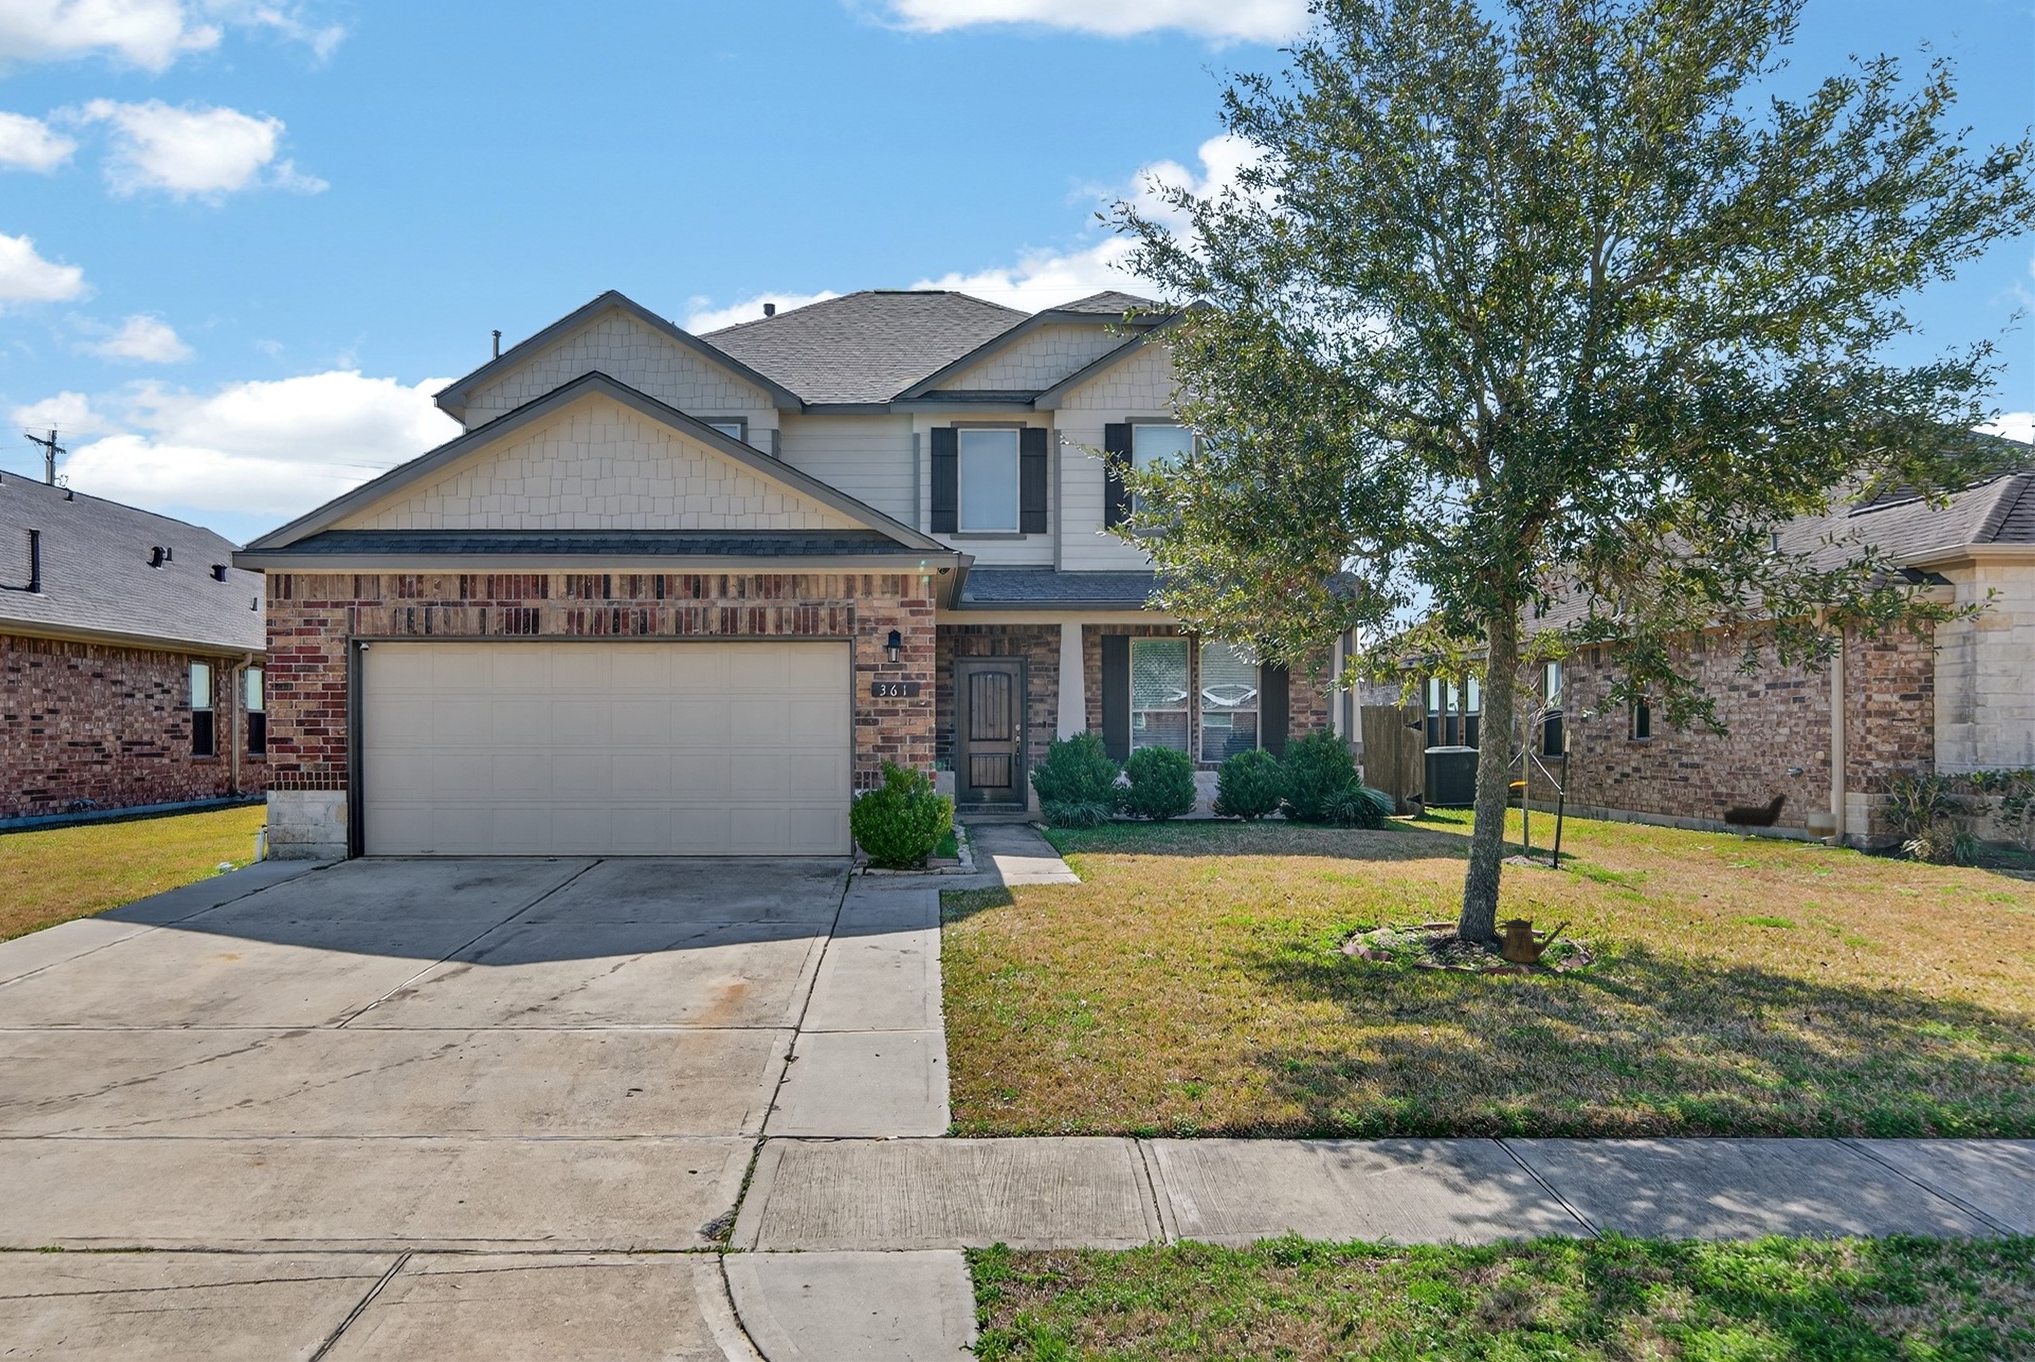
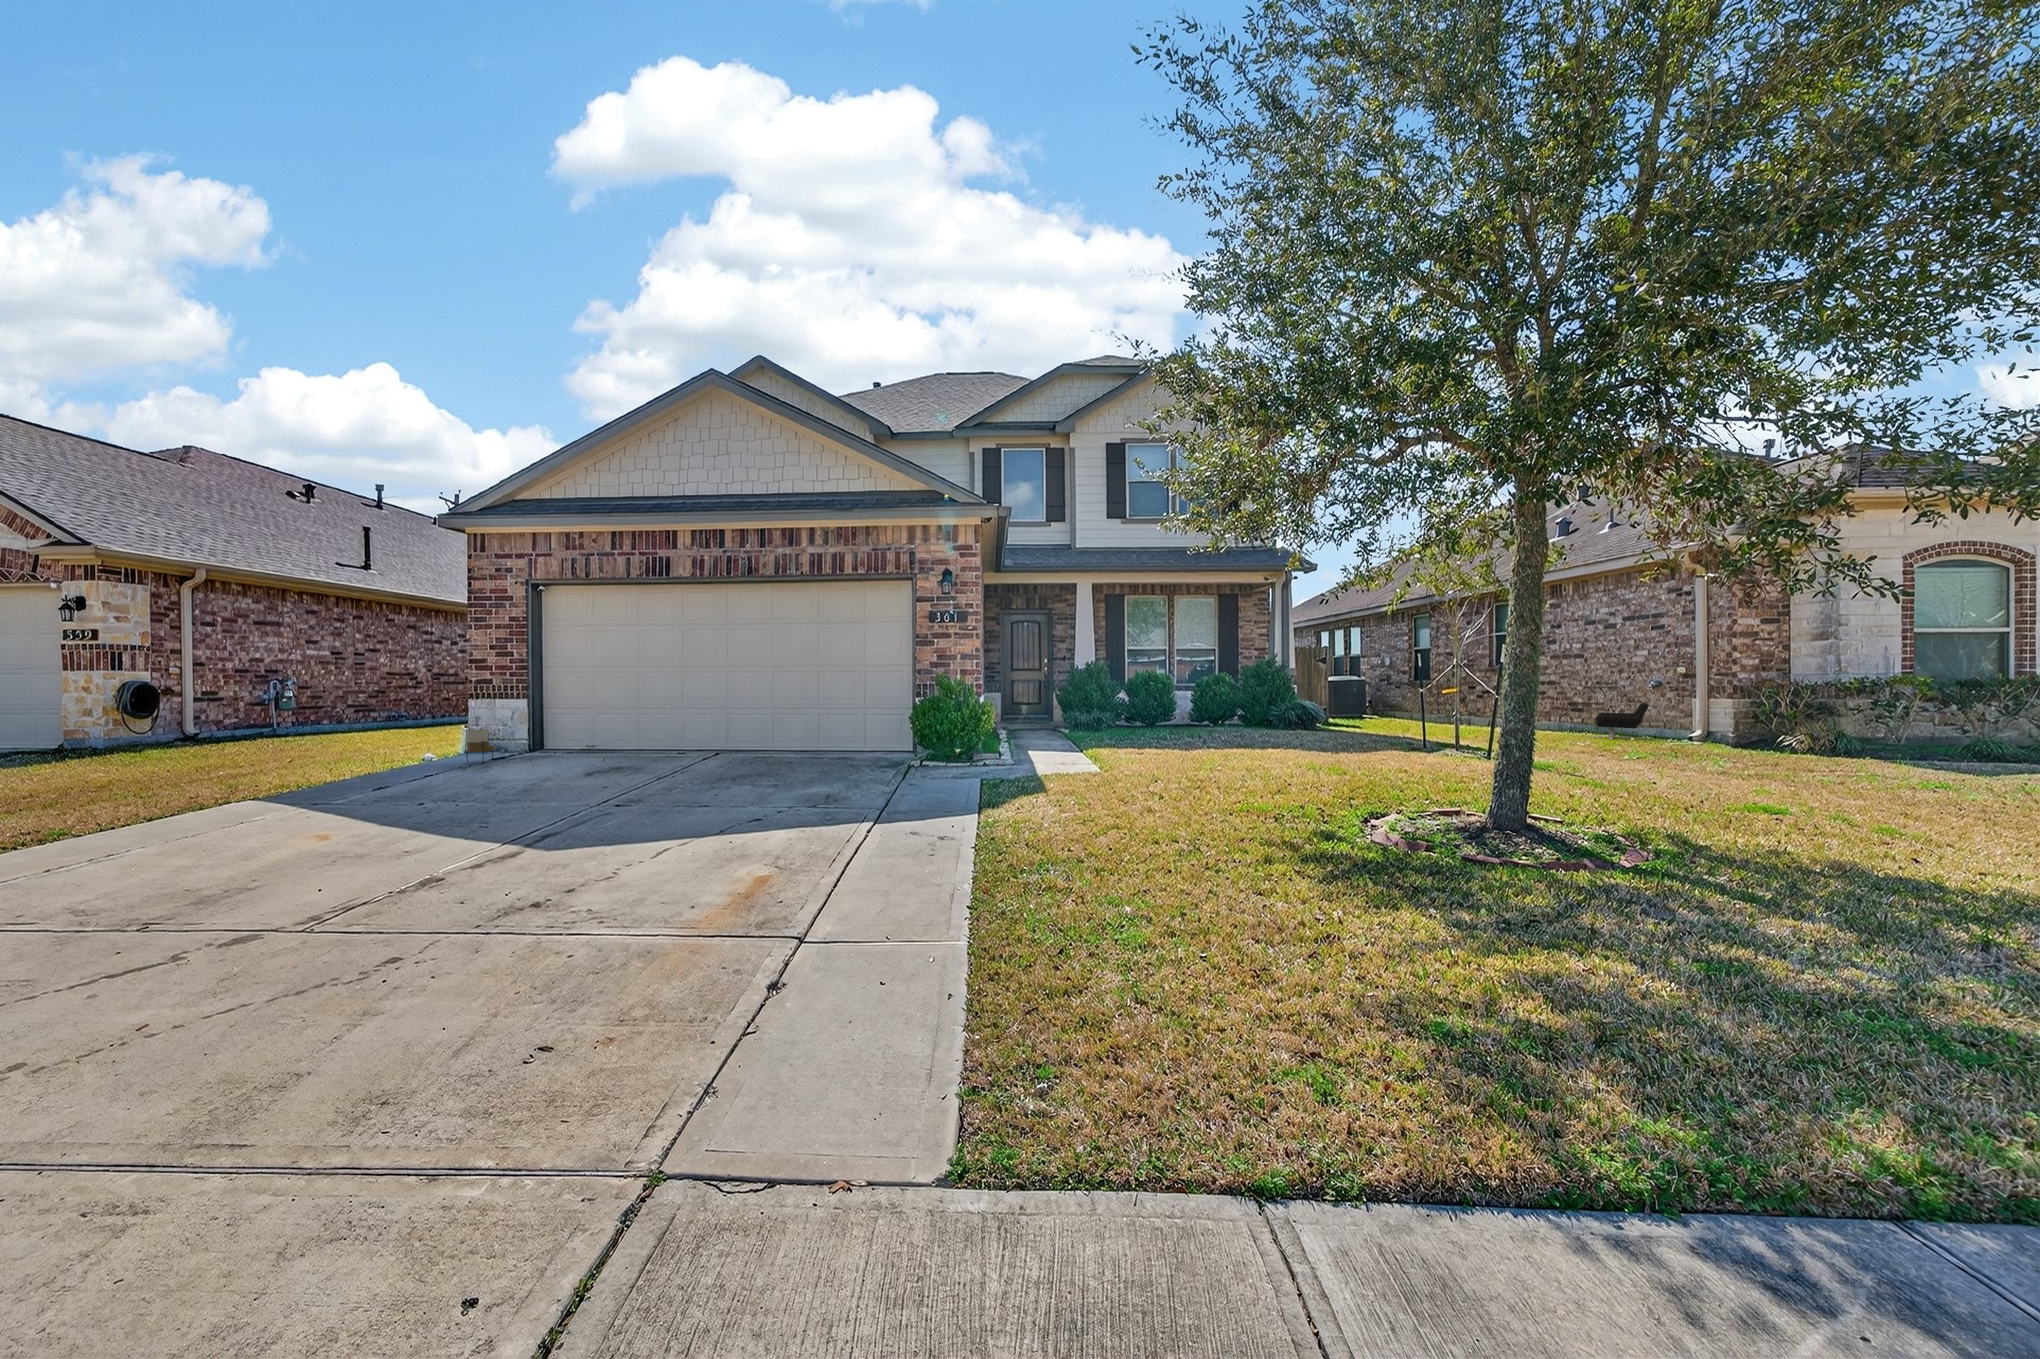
planter: present [1808,812,1838,838] -> present [467,729,495,763]
watering can: present [1492,920,1571,962] -> none [1540,806,1640,850]

